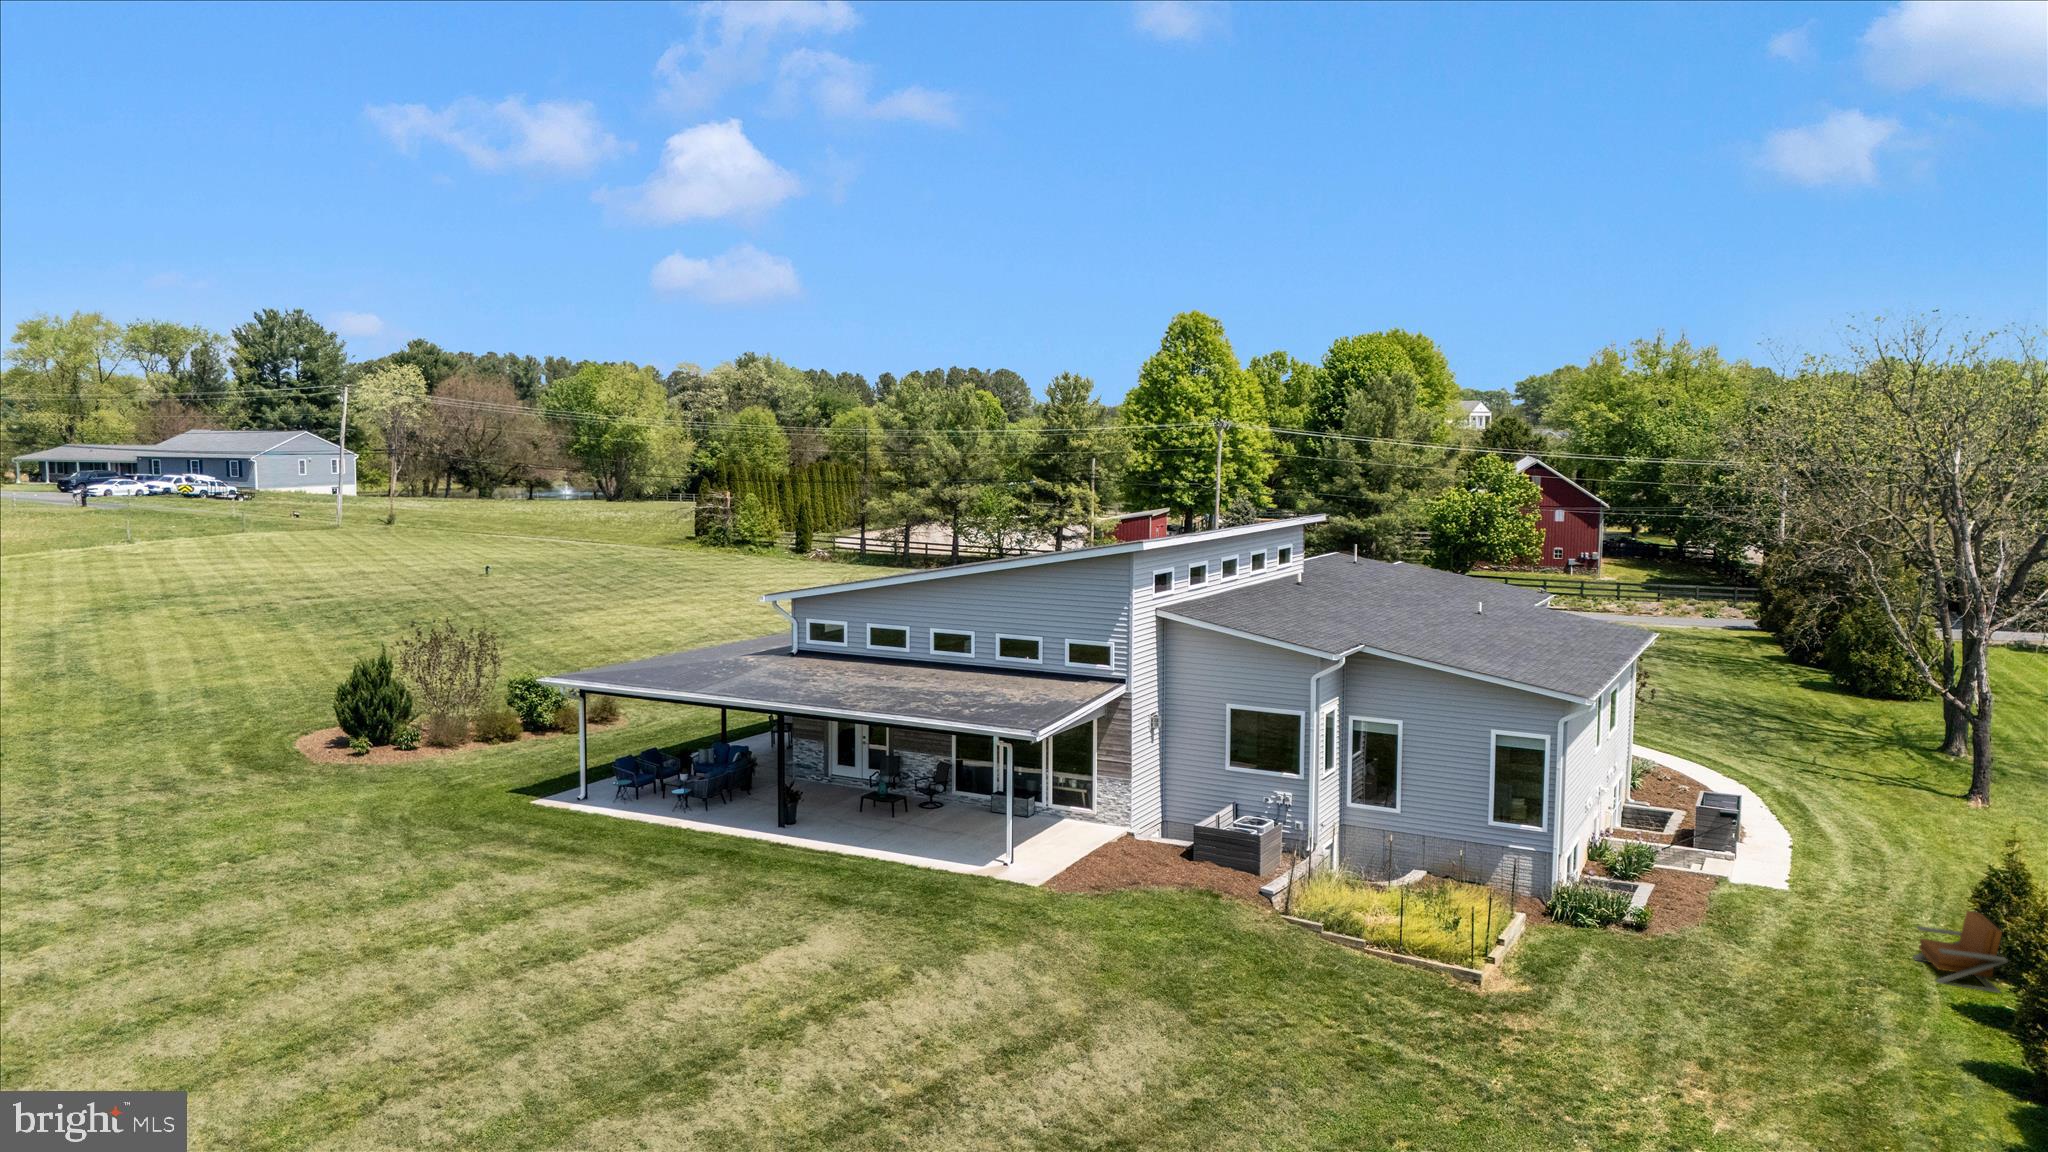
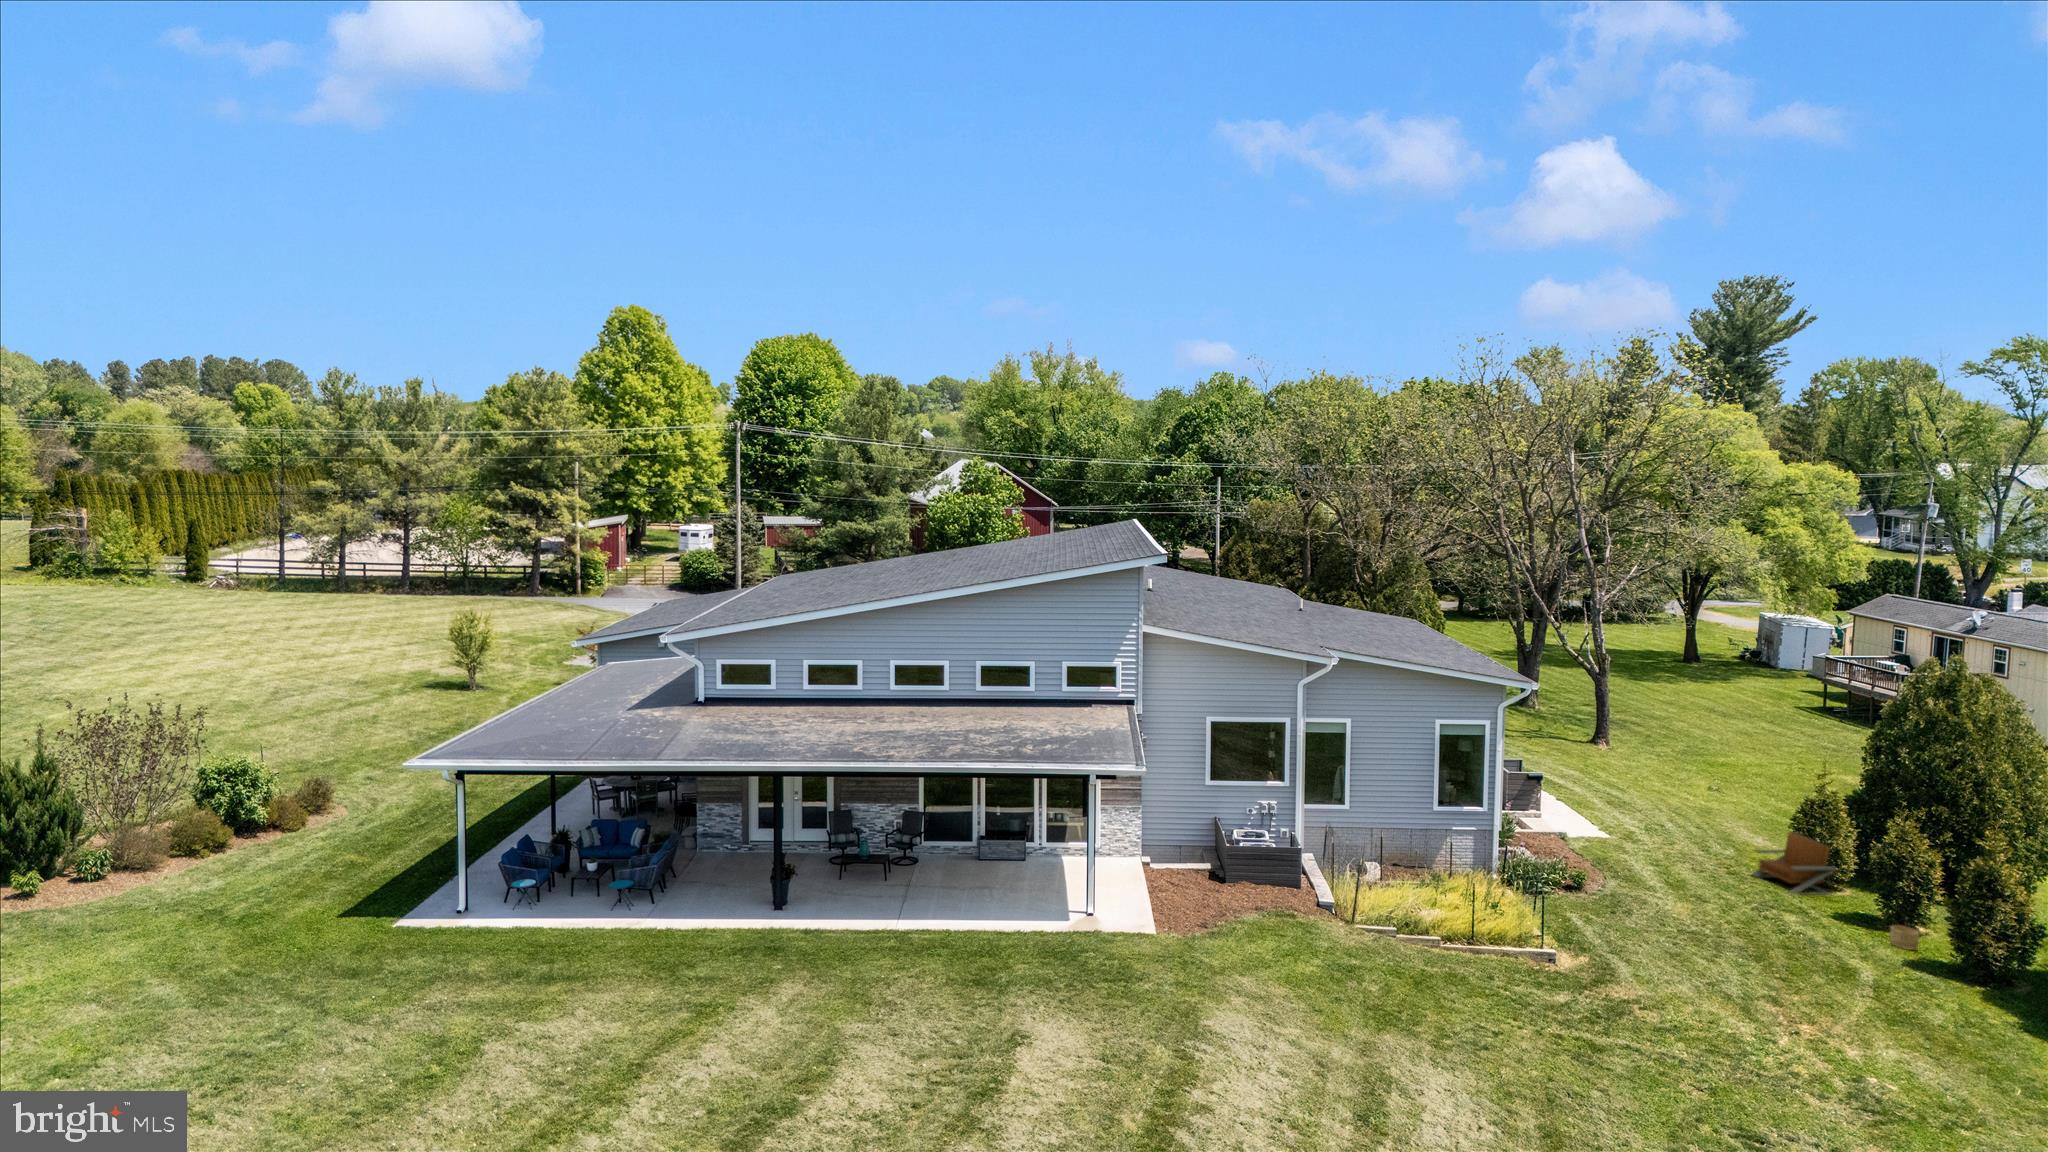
wooden bucket: none [1979,1025,2015,1057] -> present [1890,925,1919,950]

